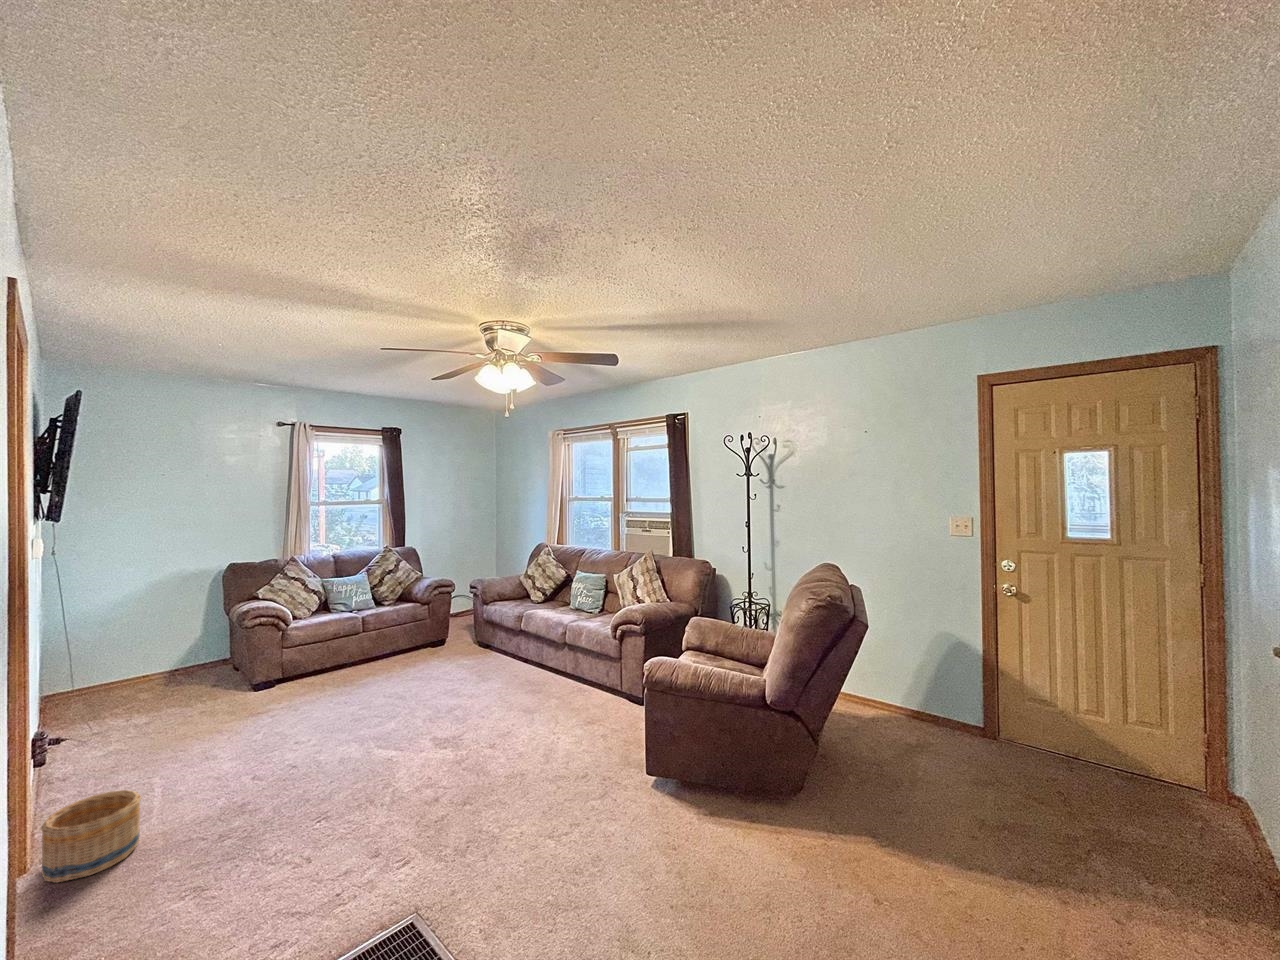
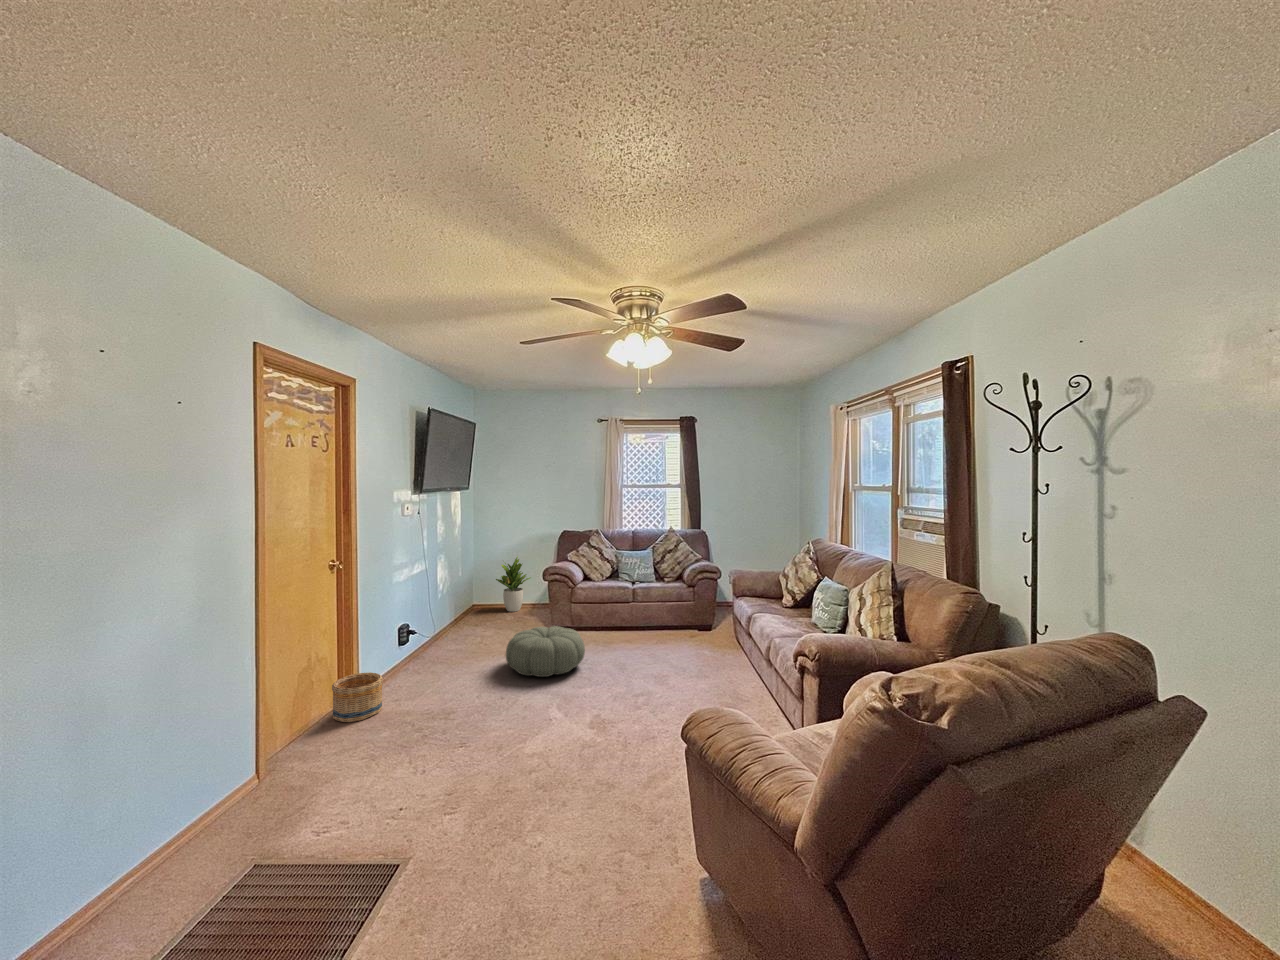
potted plant: none [100,606,169,690] -> present [496,556,530,612]
pouf: none [256,670,366,735] -> present [506,626,585,677]

